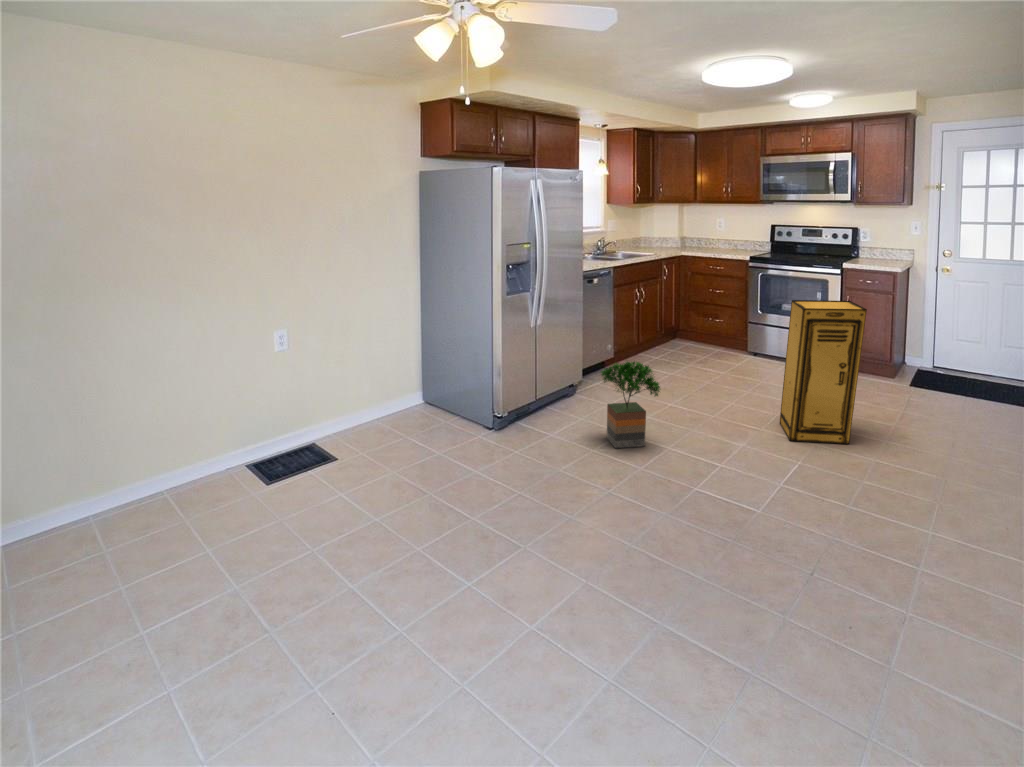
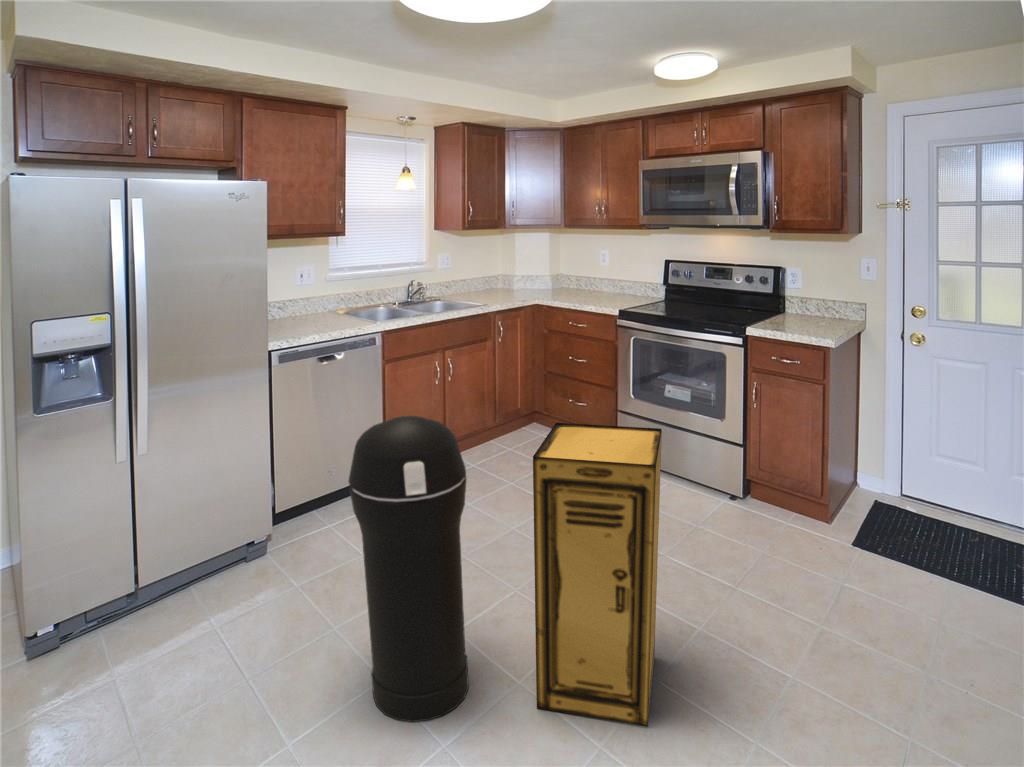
trash can: none [699,291,764,446] -> present [348,416,469,722]
potted tree: present [601,362,660,448] -> none [151,539,271,718]

